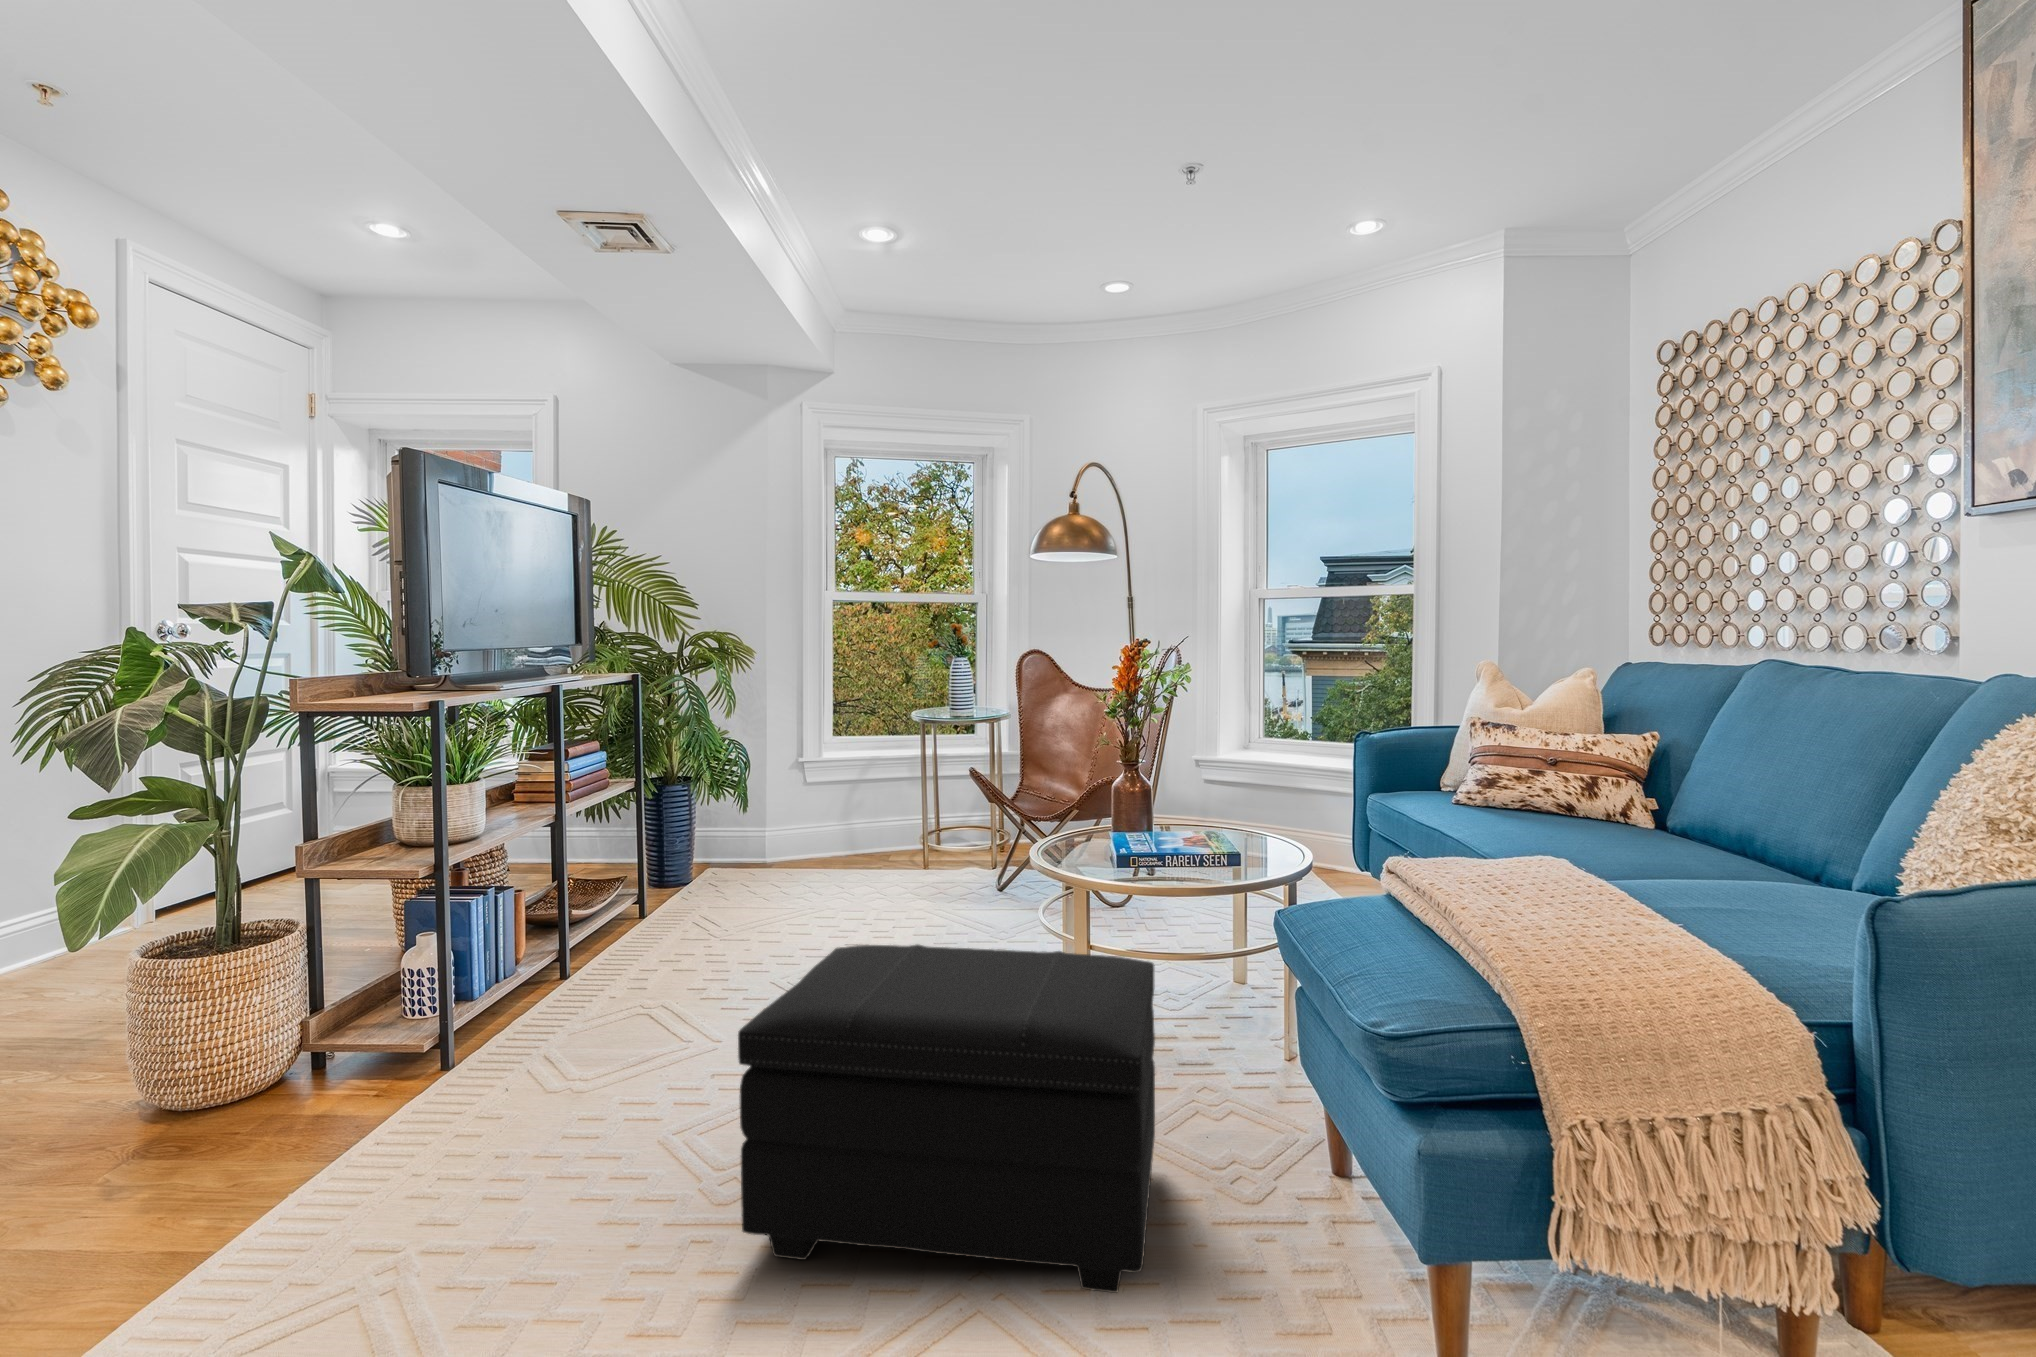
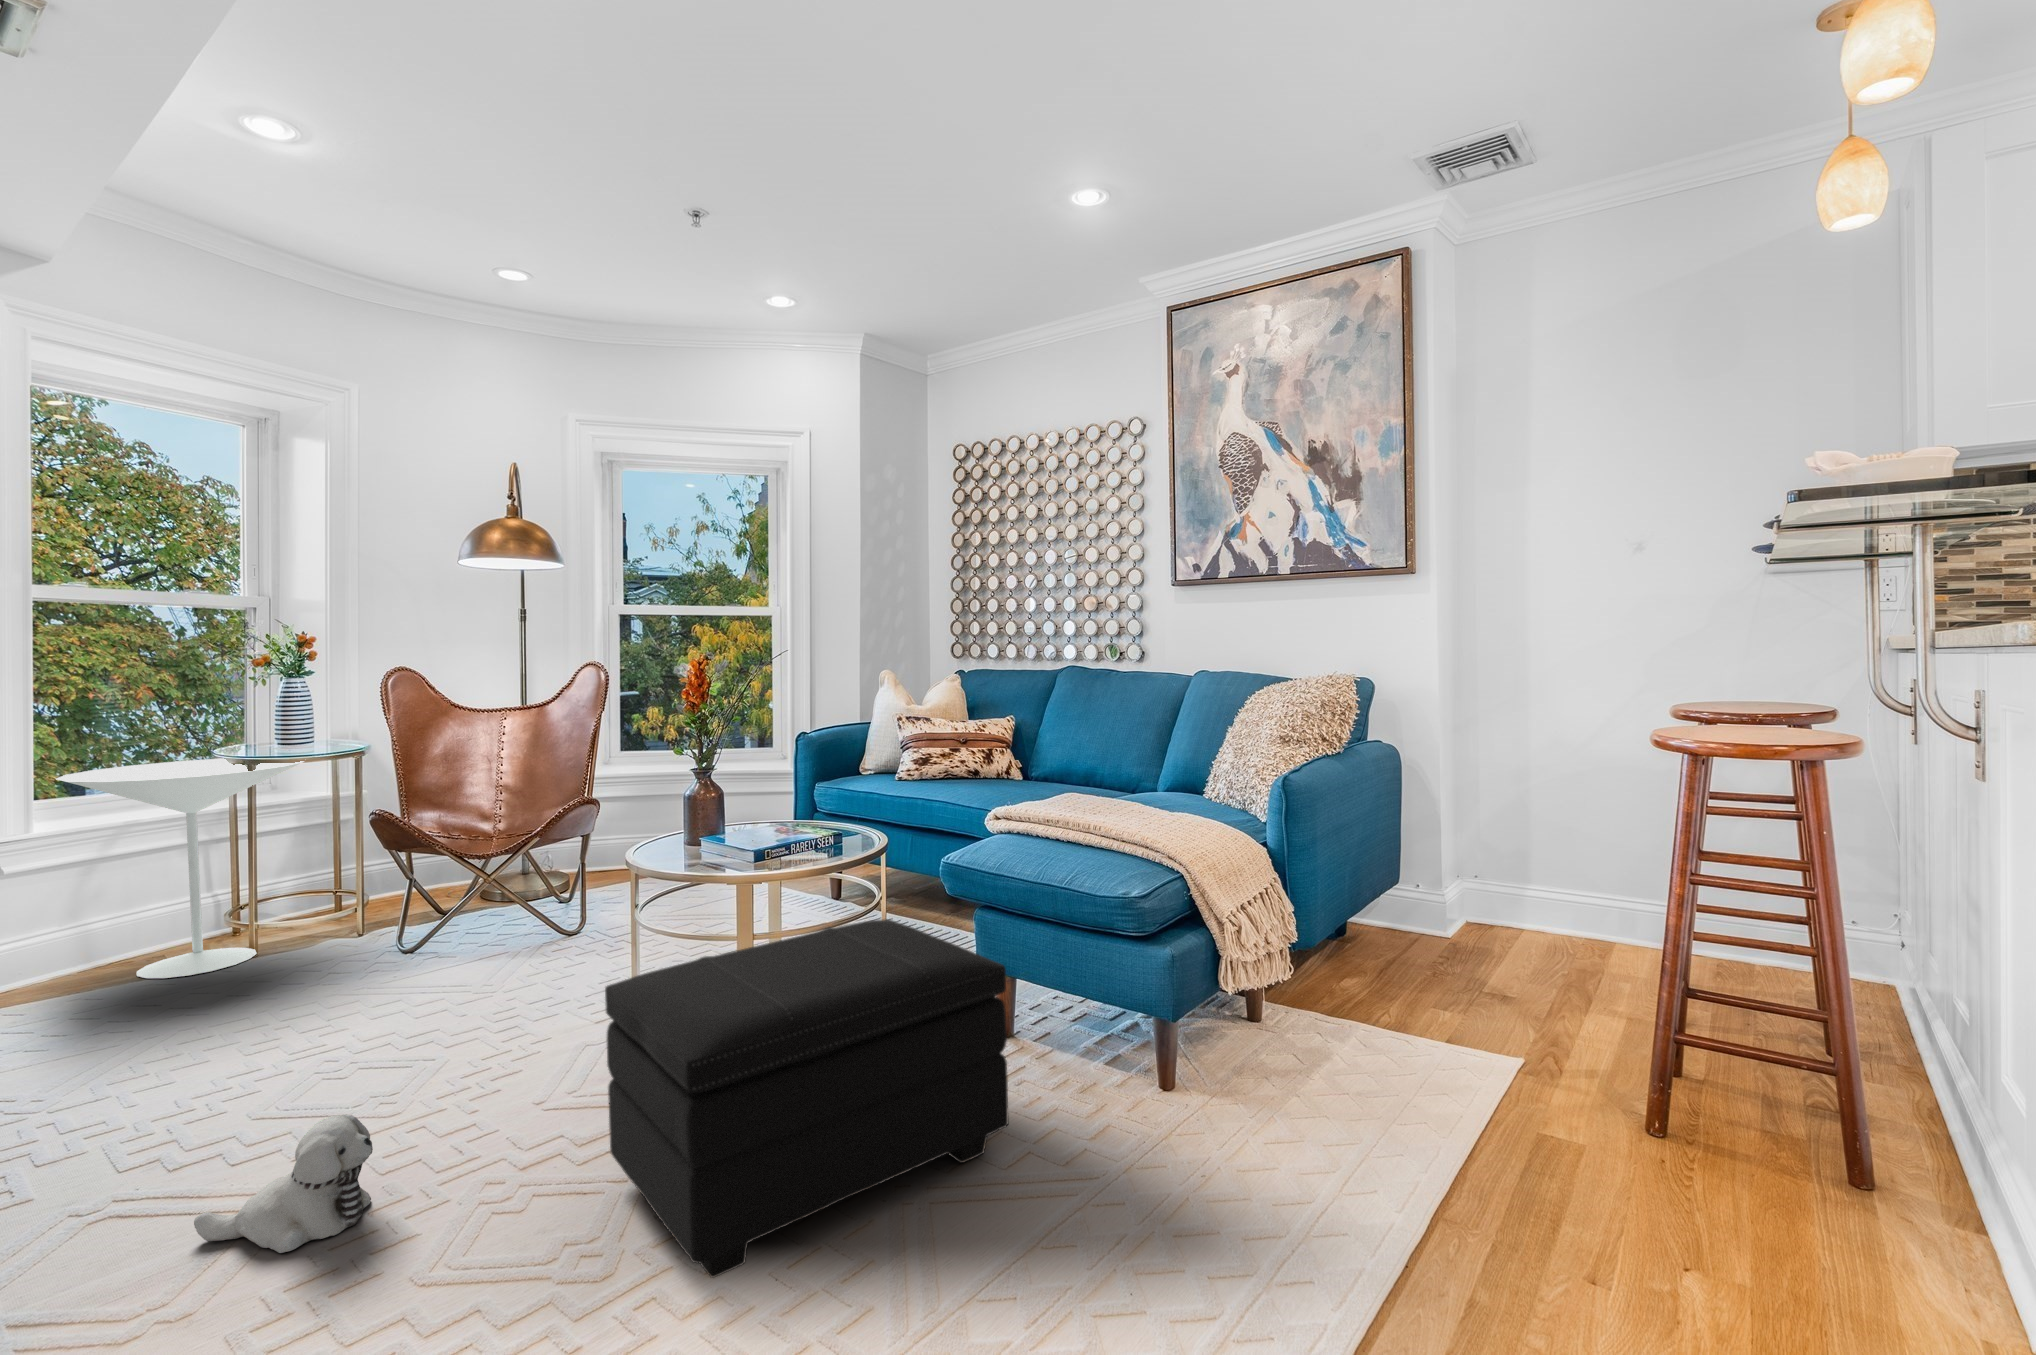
side table: none [806,714,948,874] -> present [56,758,304,978]
plush toy: none [644,993,730,1084] -> present [194,1114,373,1253]

